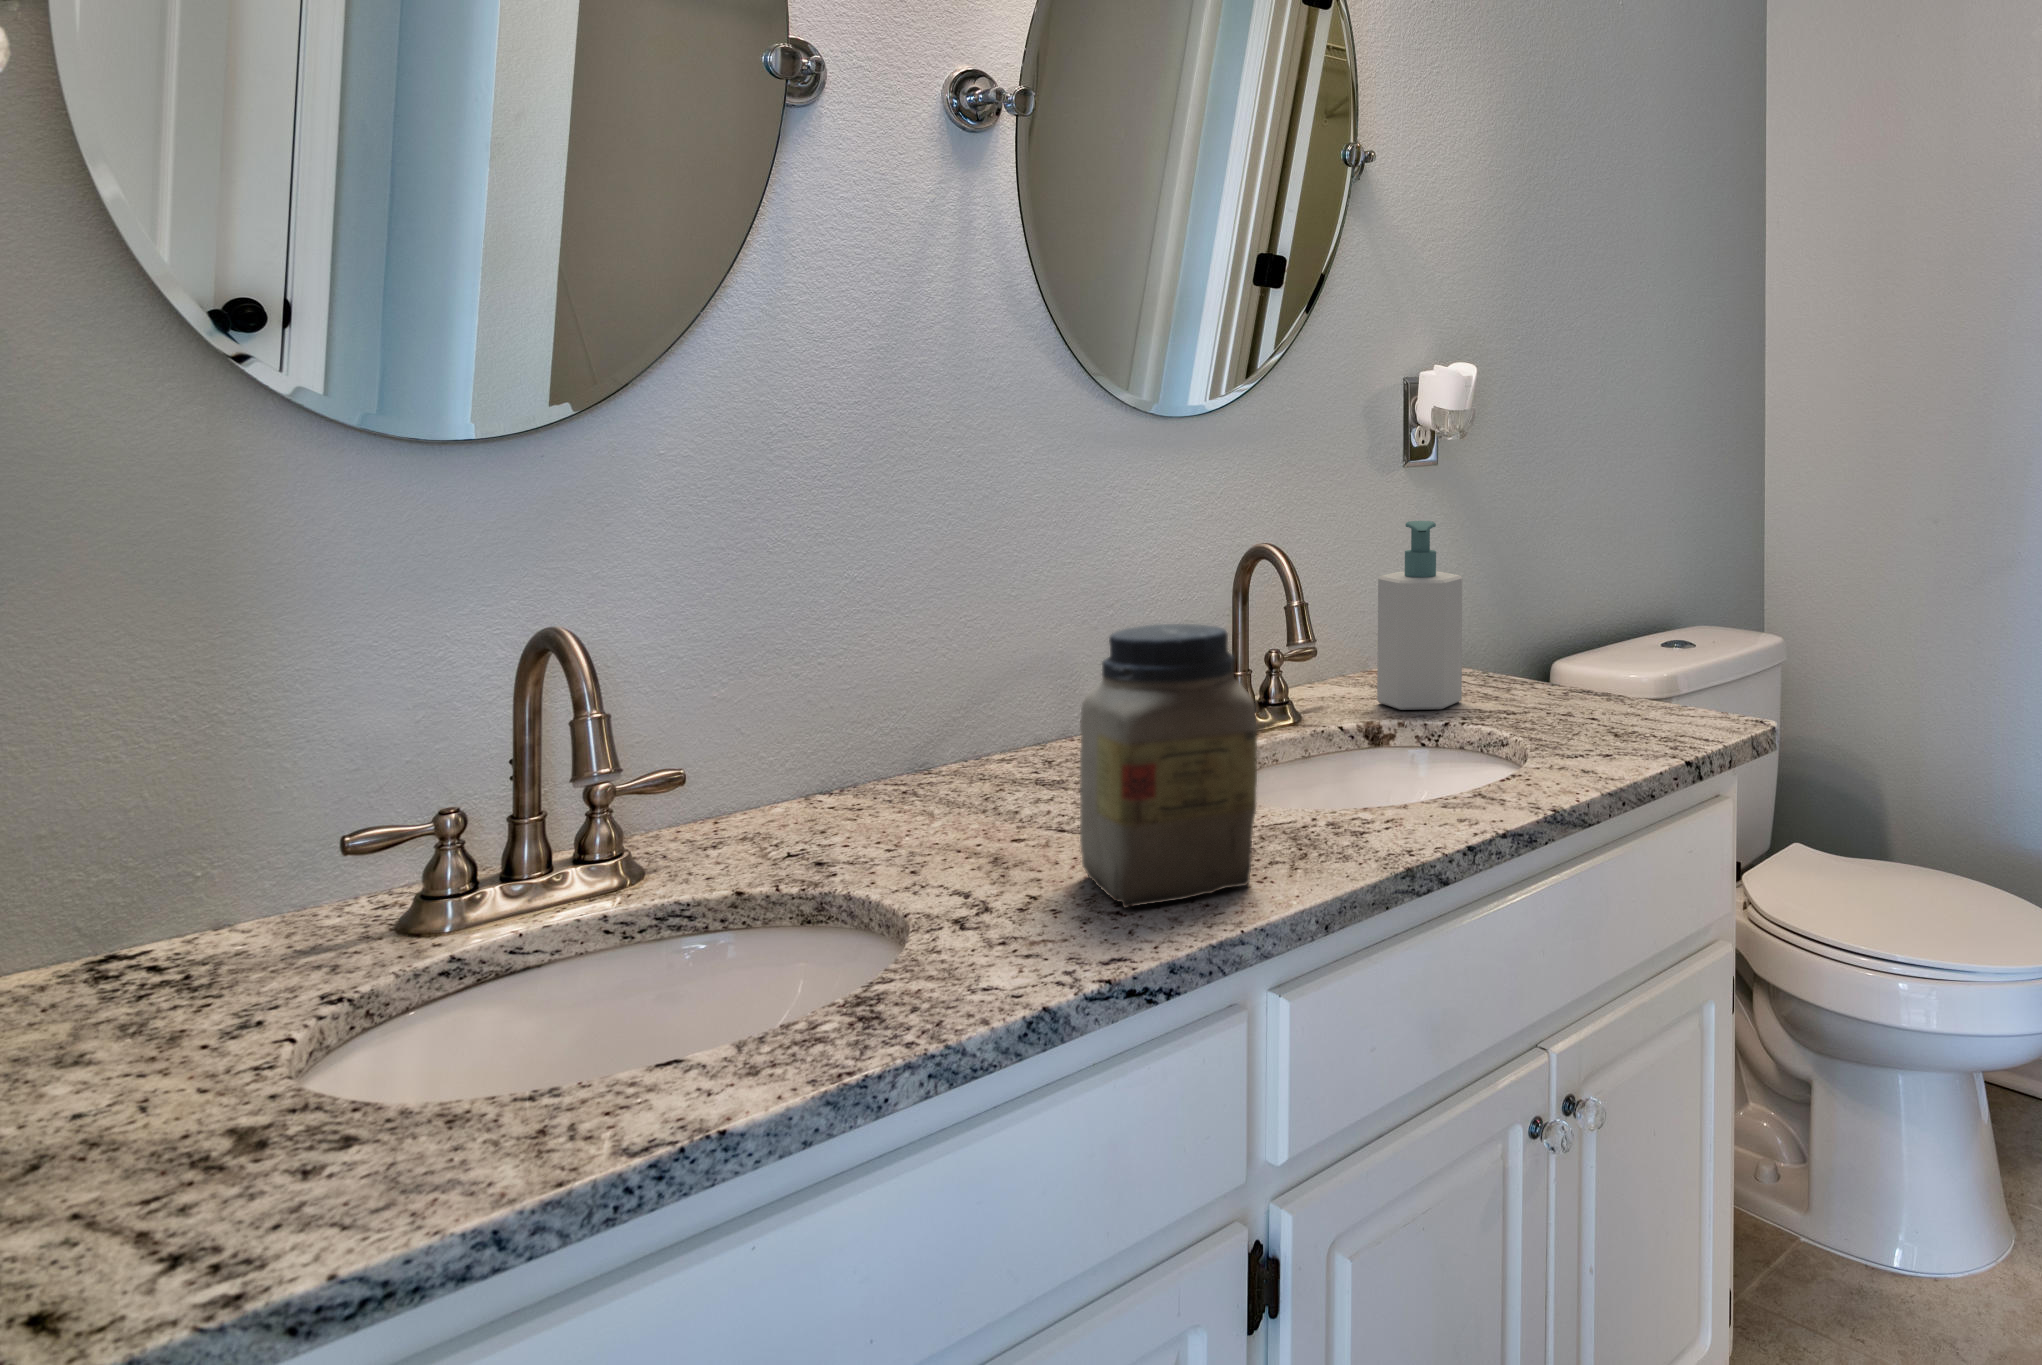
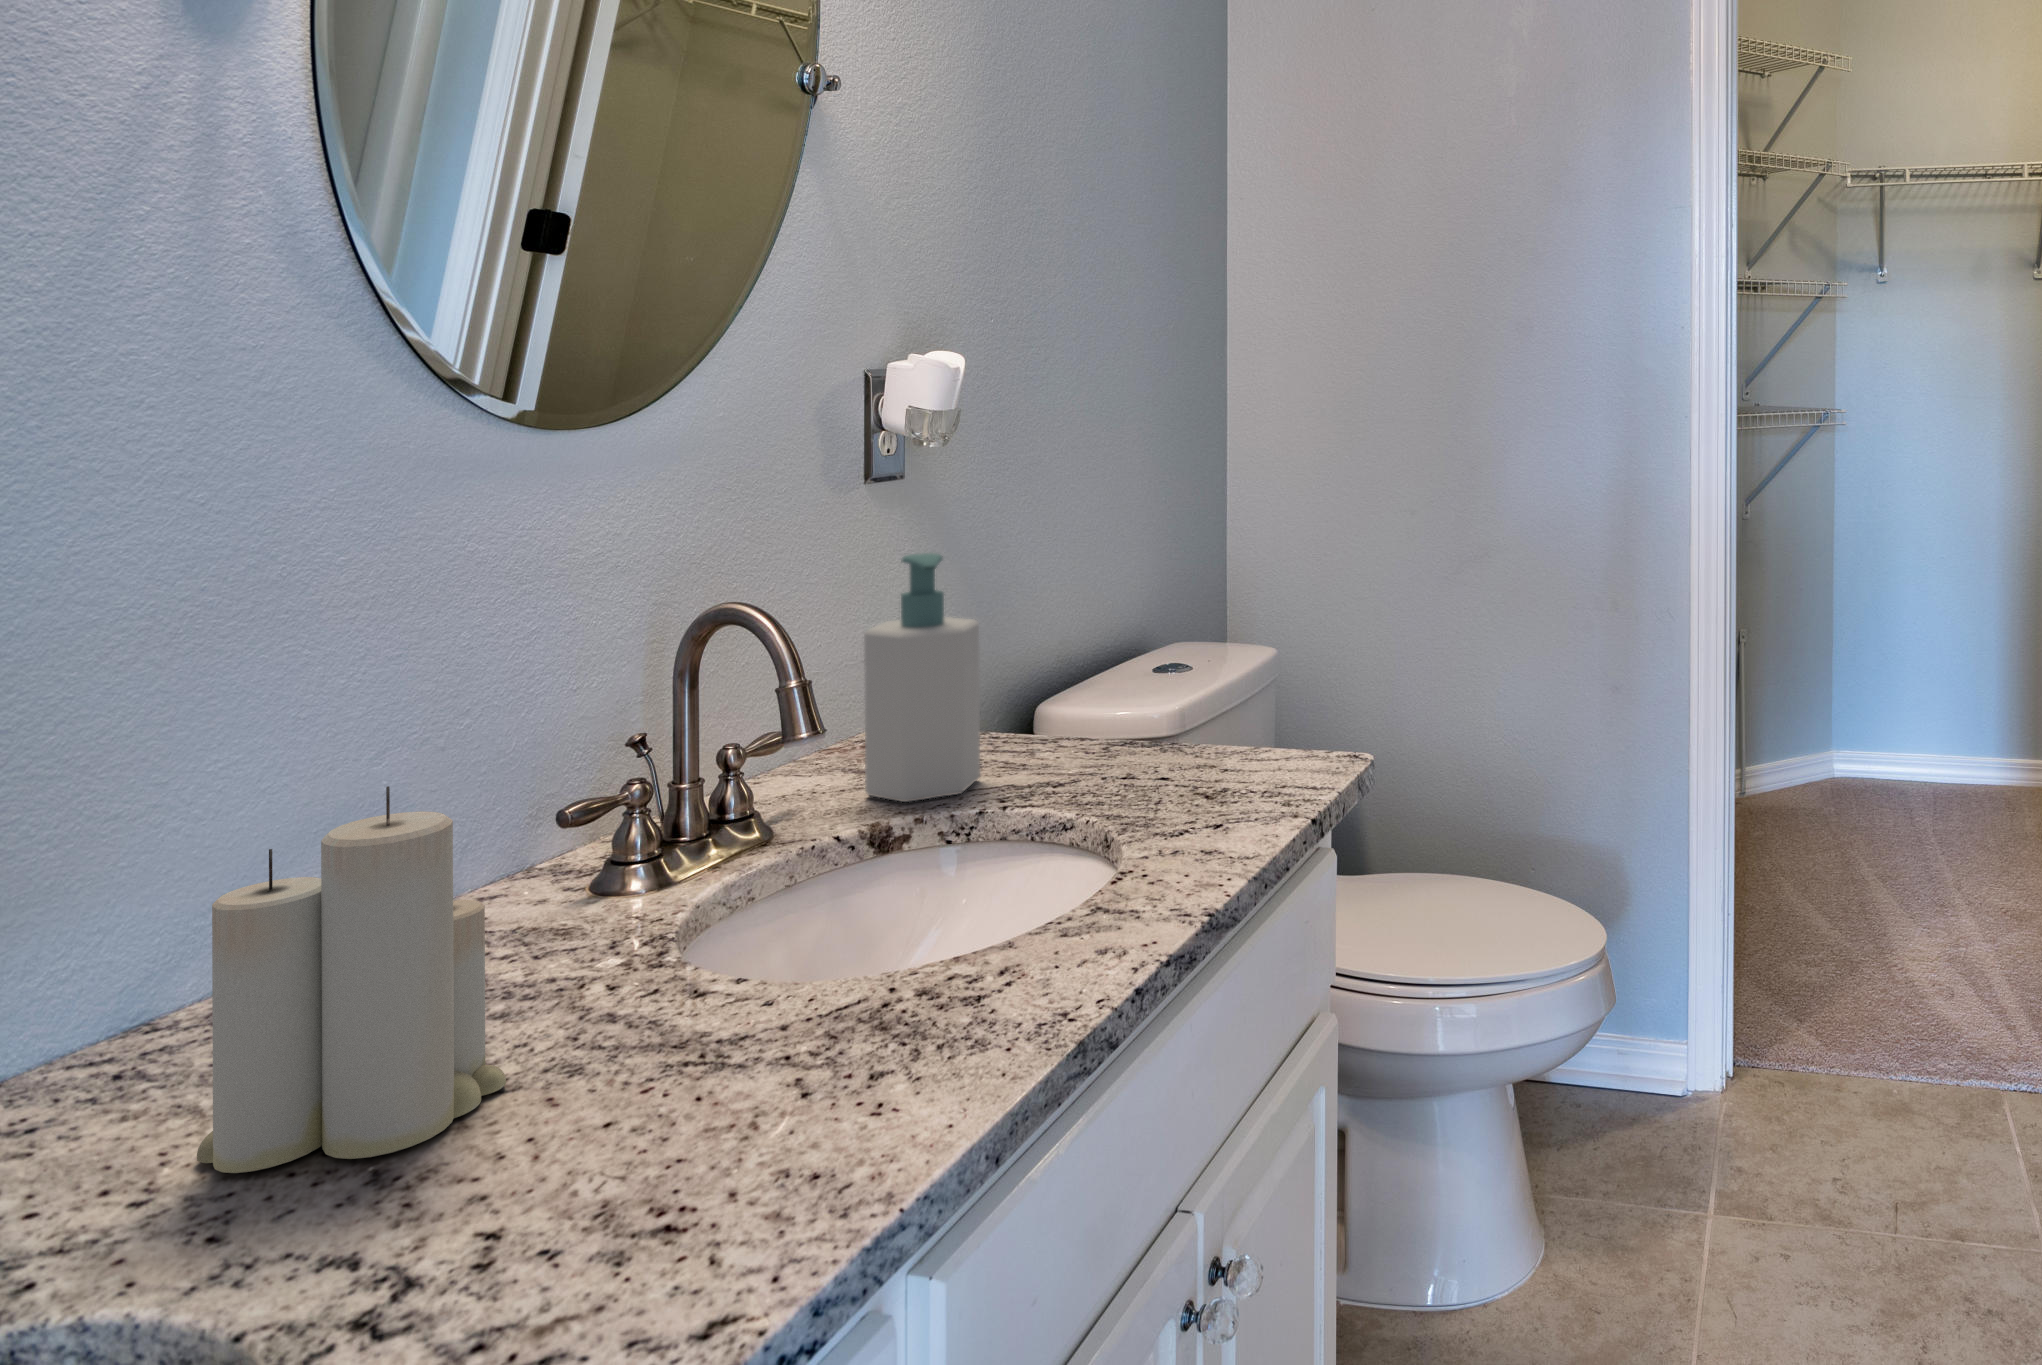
jar: present [1080,624,1257,908] -> none [554,741,872,1220]
candle: none [921,631,1078,851] -> present [197,786,506,1173]

